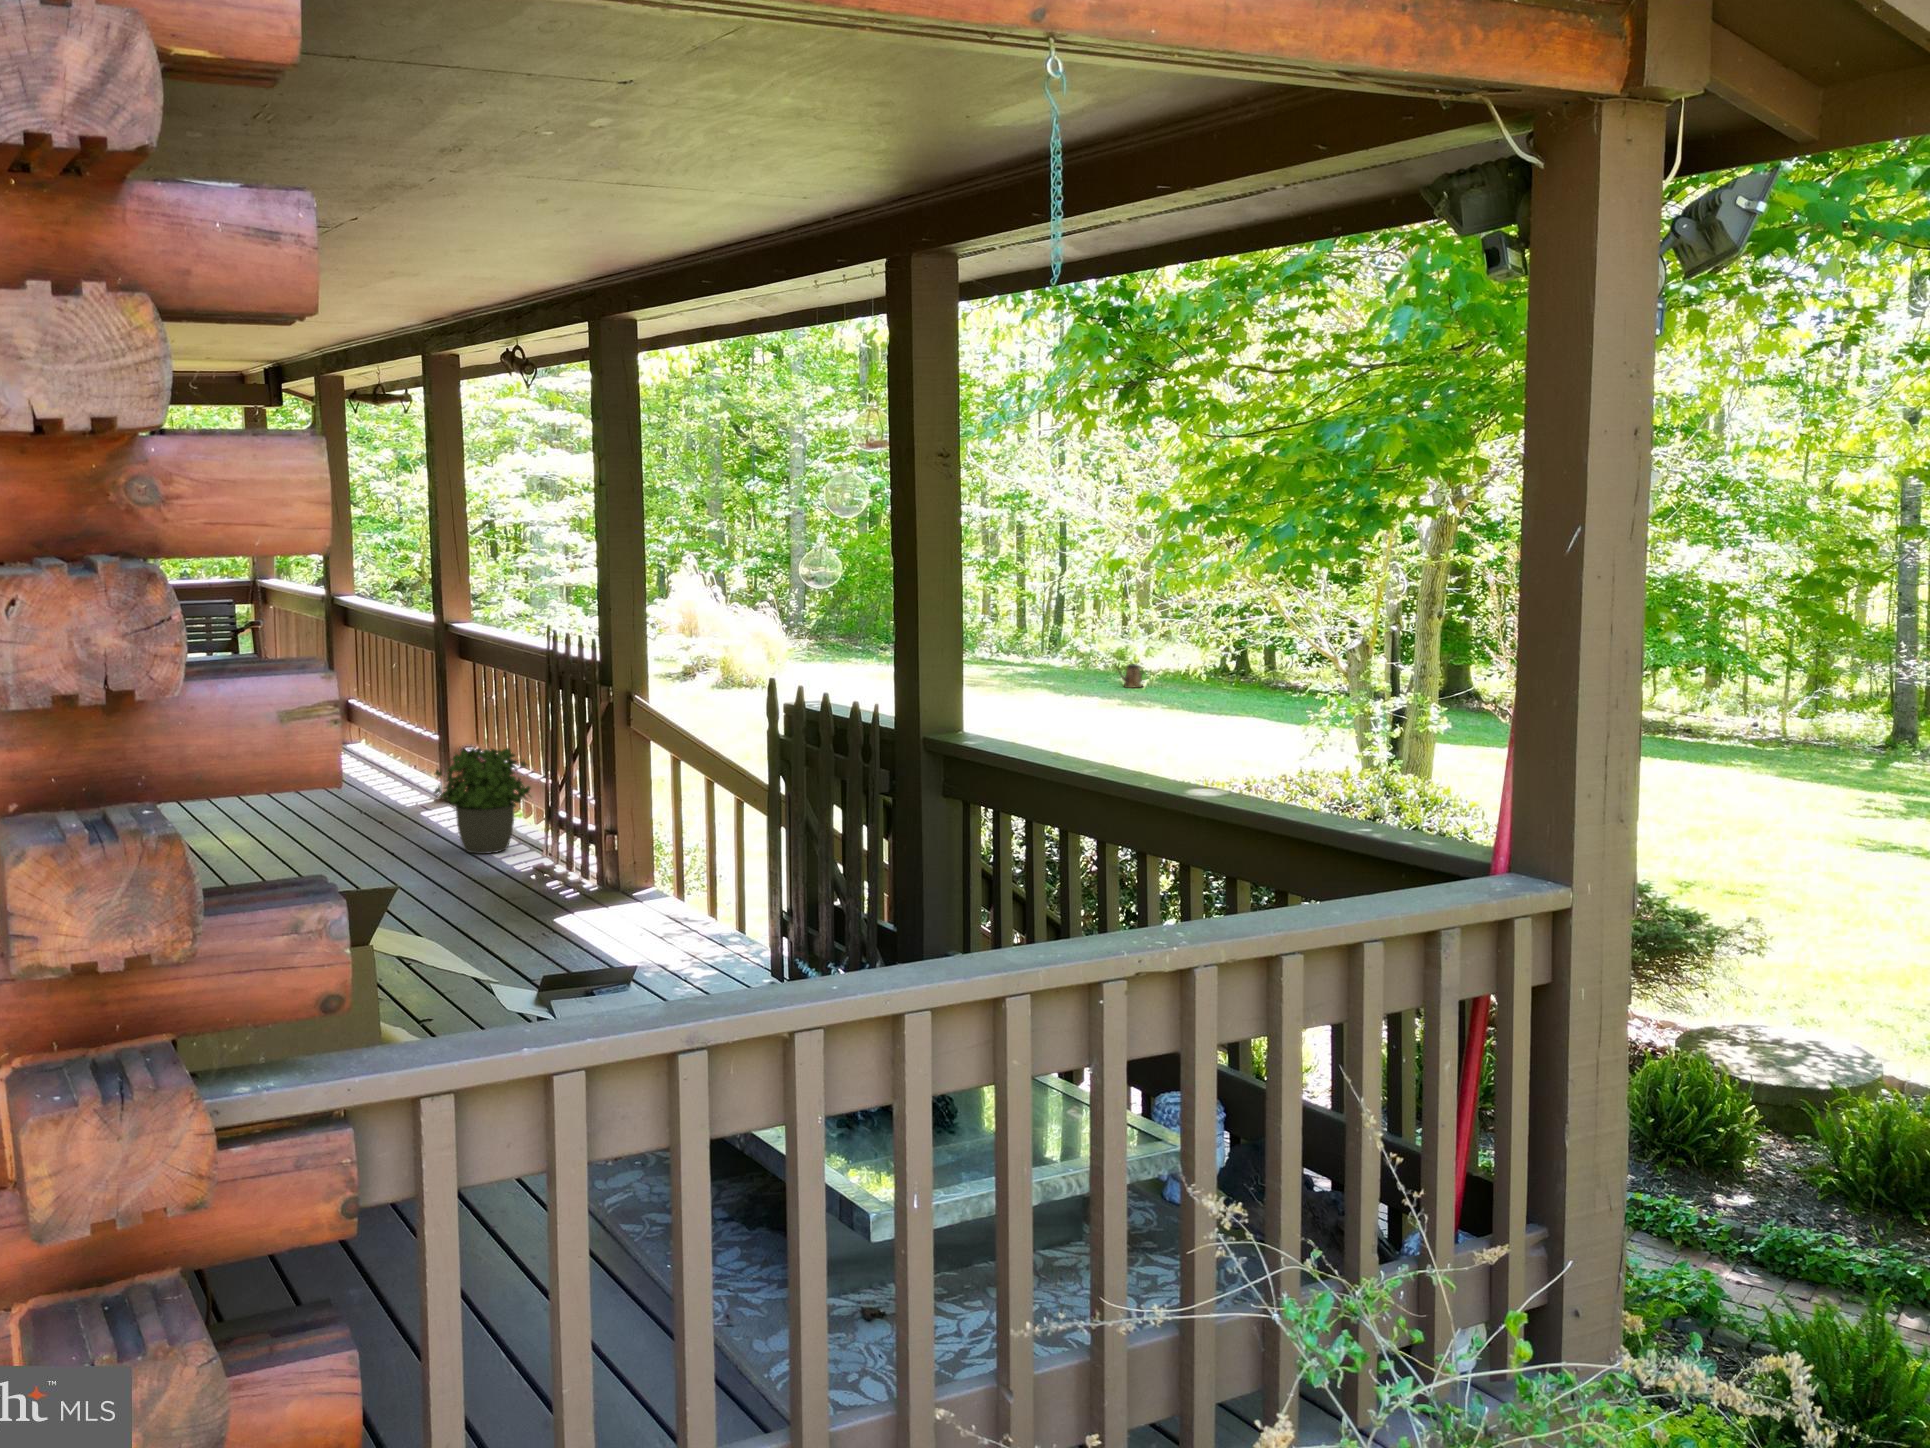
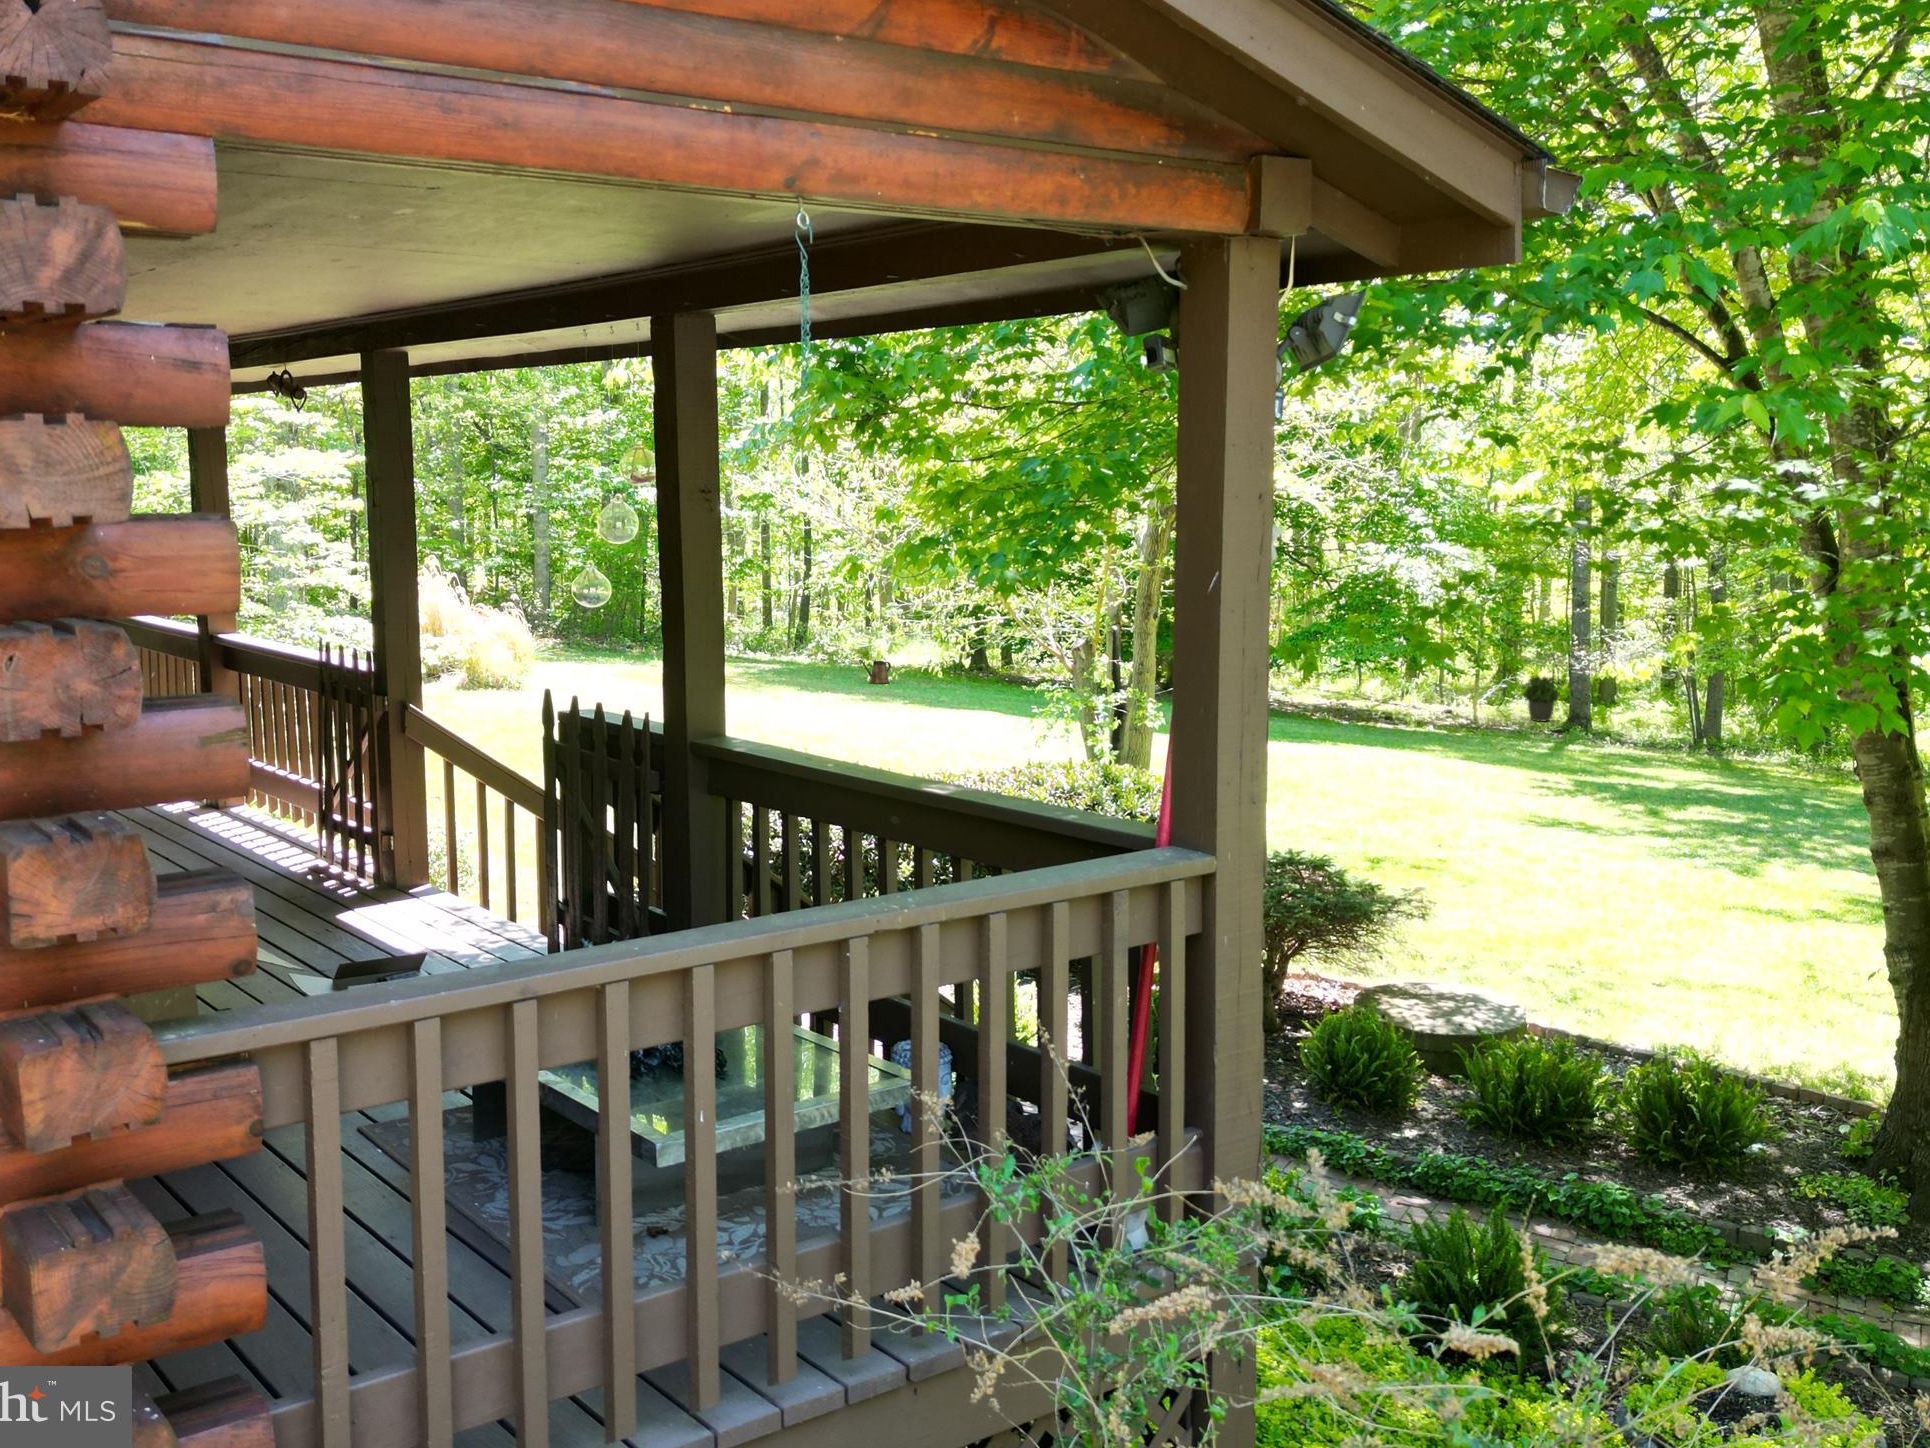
potted plant: present [434,747,531,854] -> present [1523,676,1560,722]

